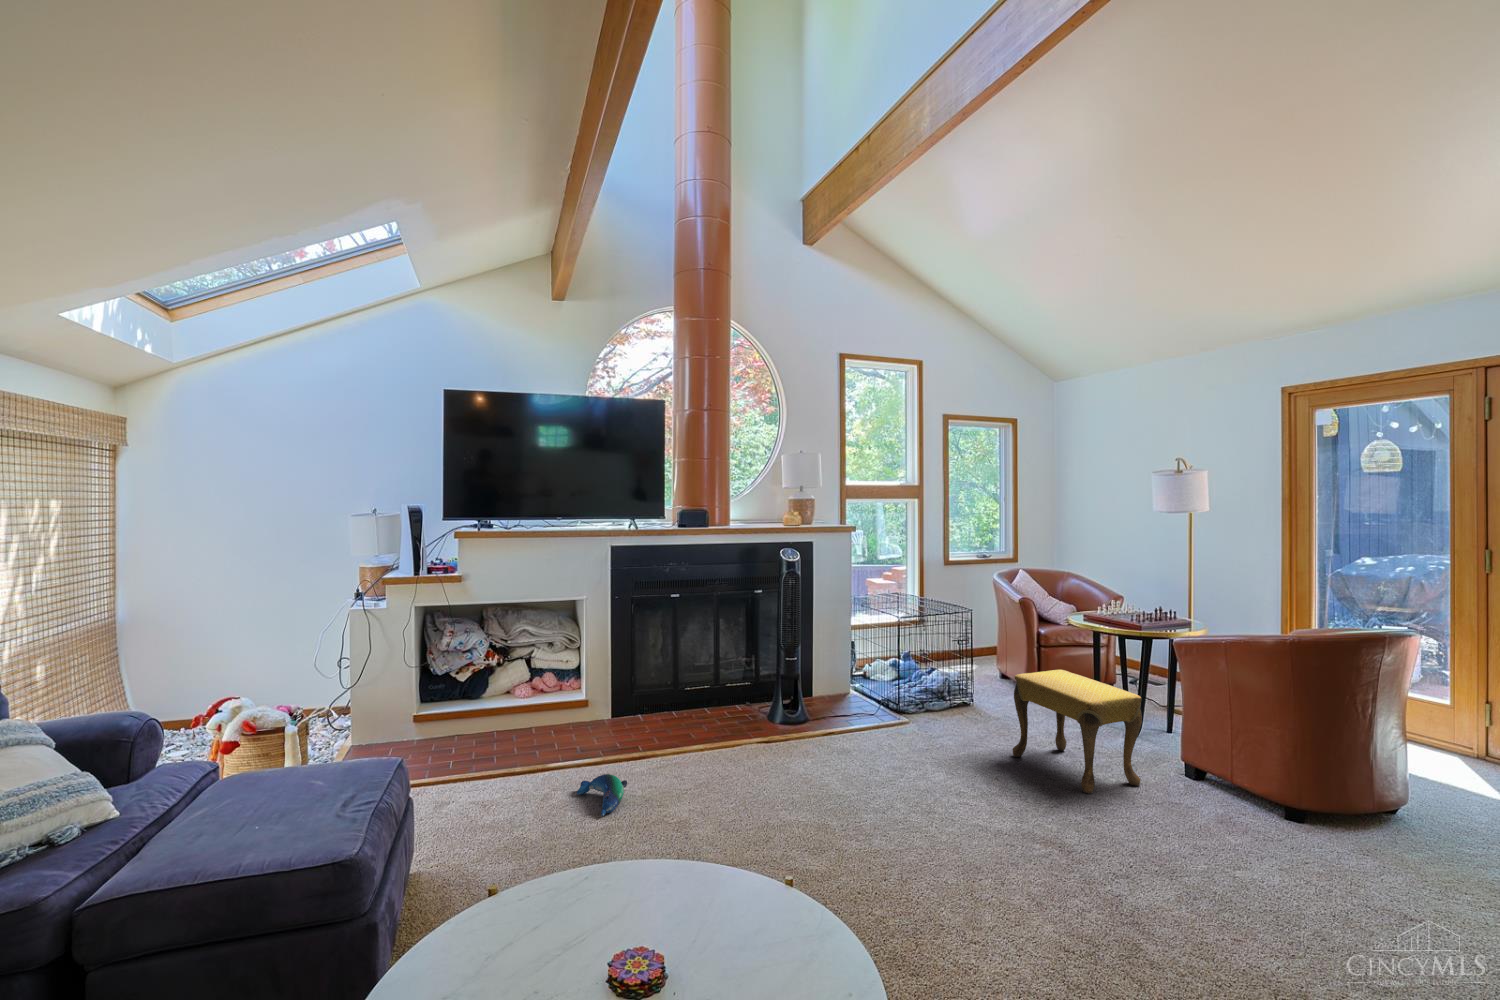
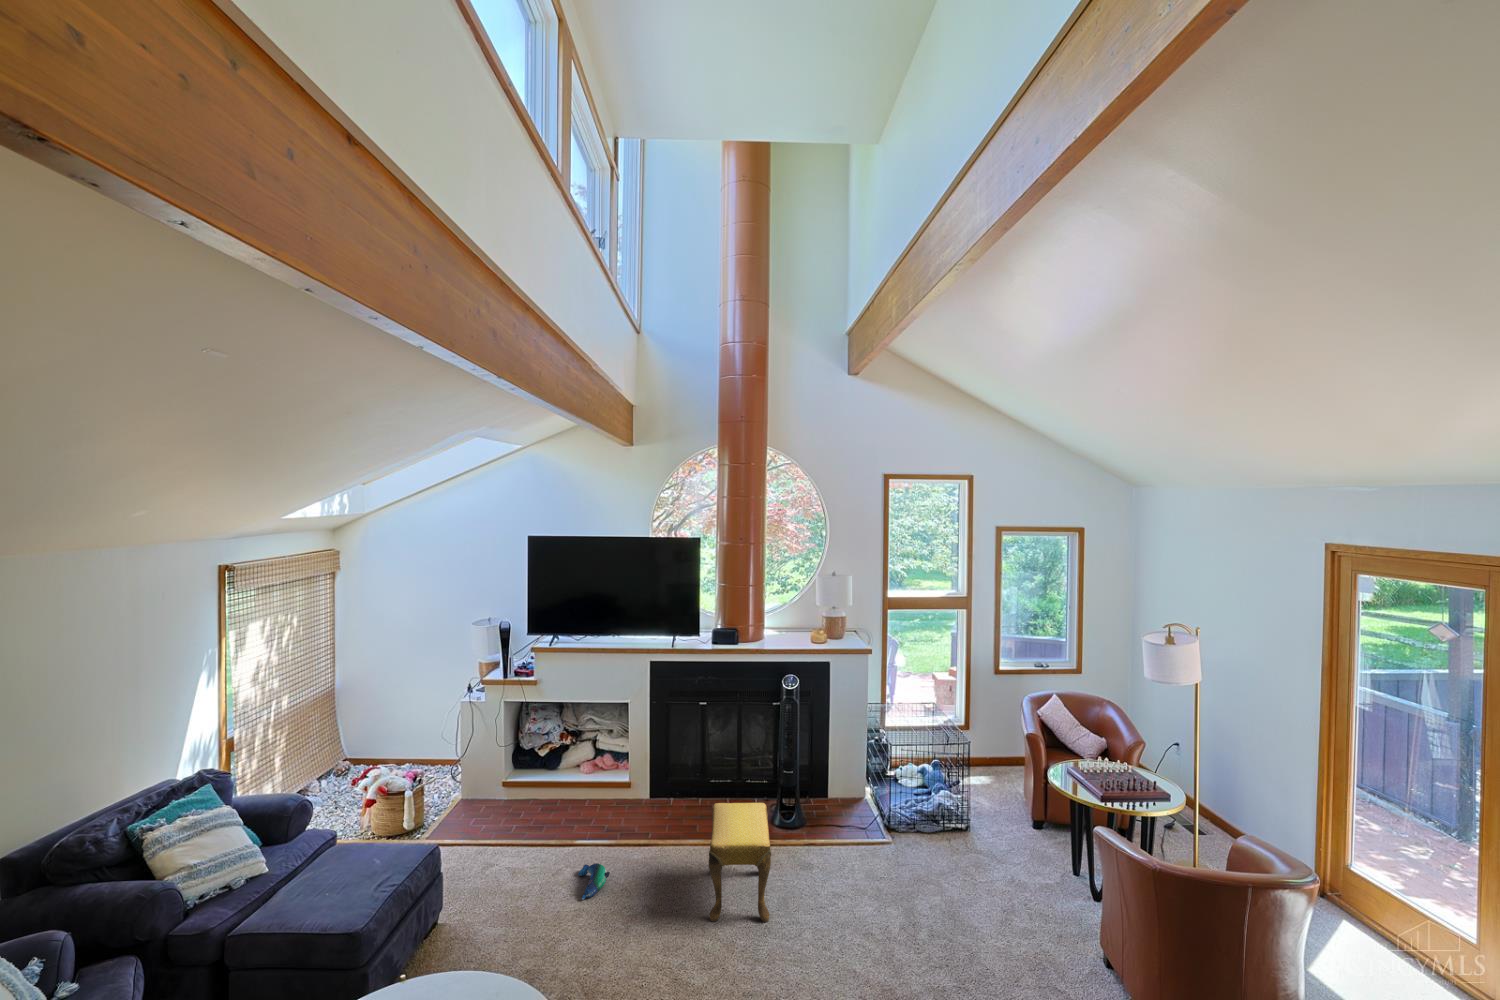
footstool: present [1013,670,1142,794] -> present [709,803,771,922]

